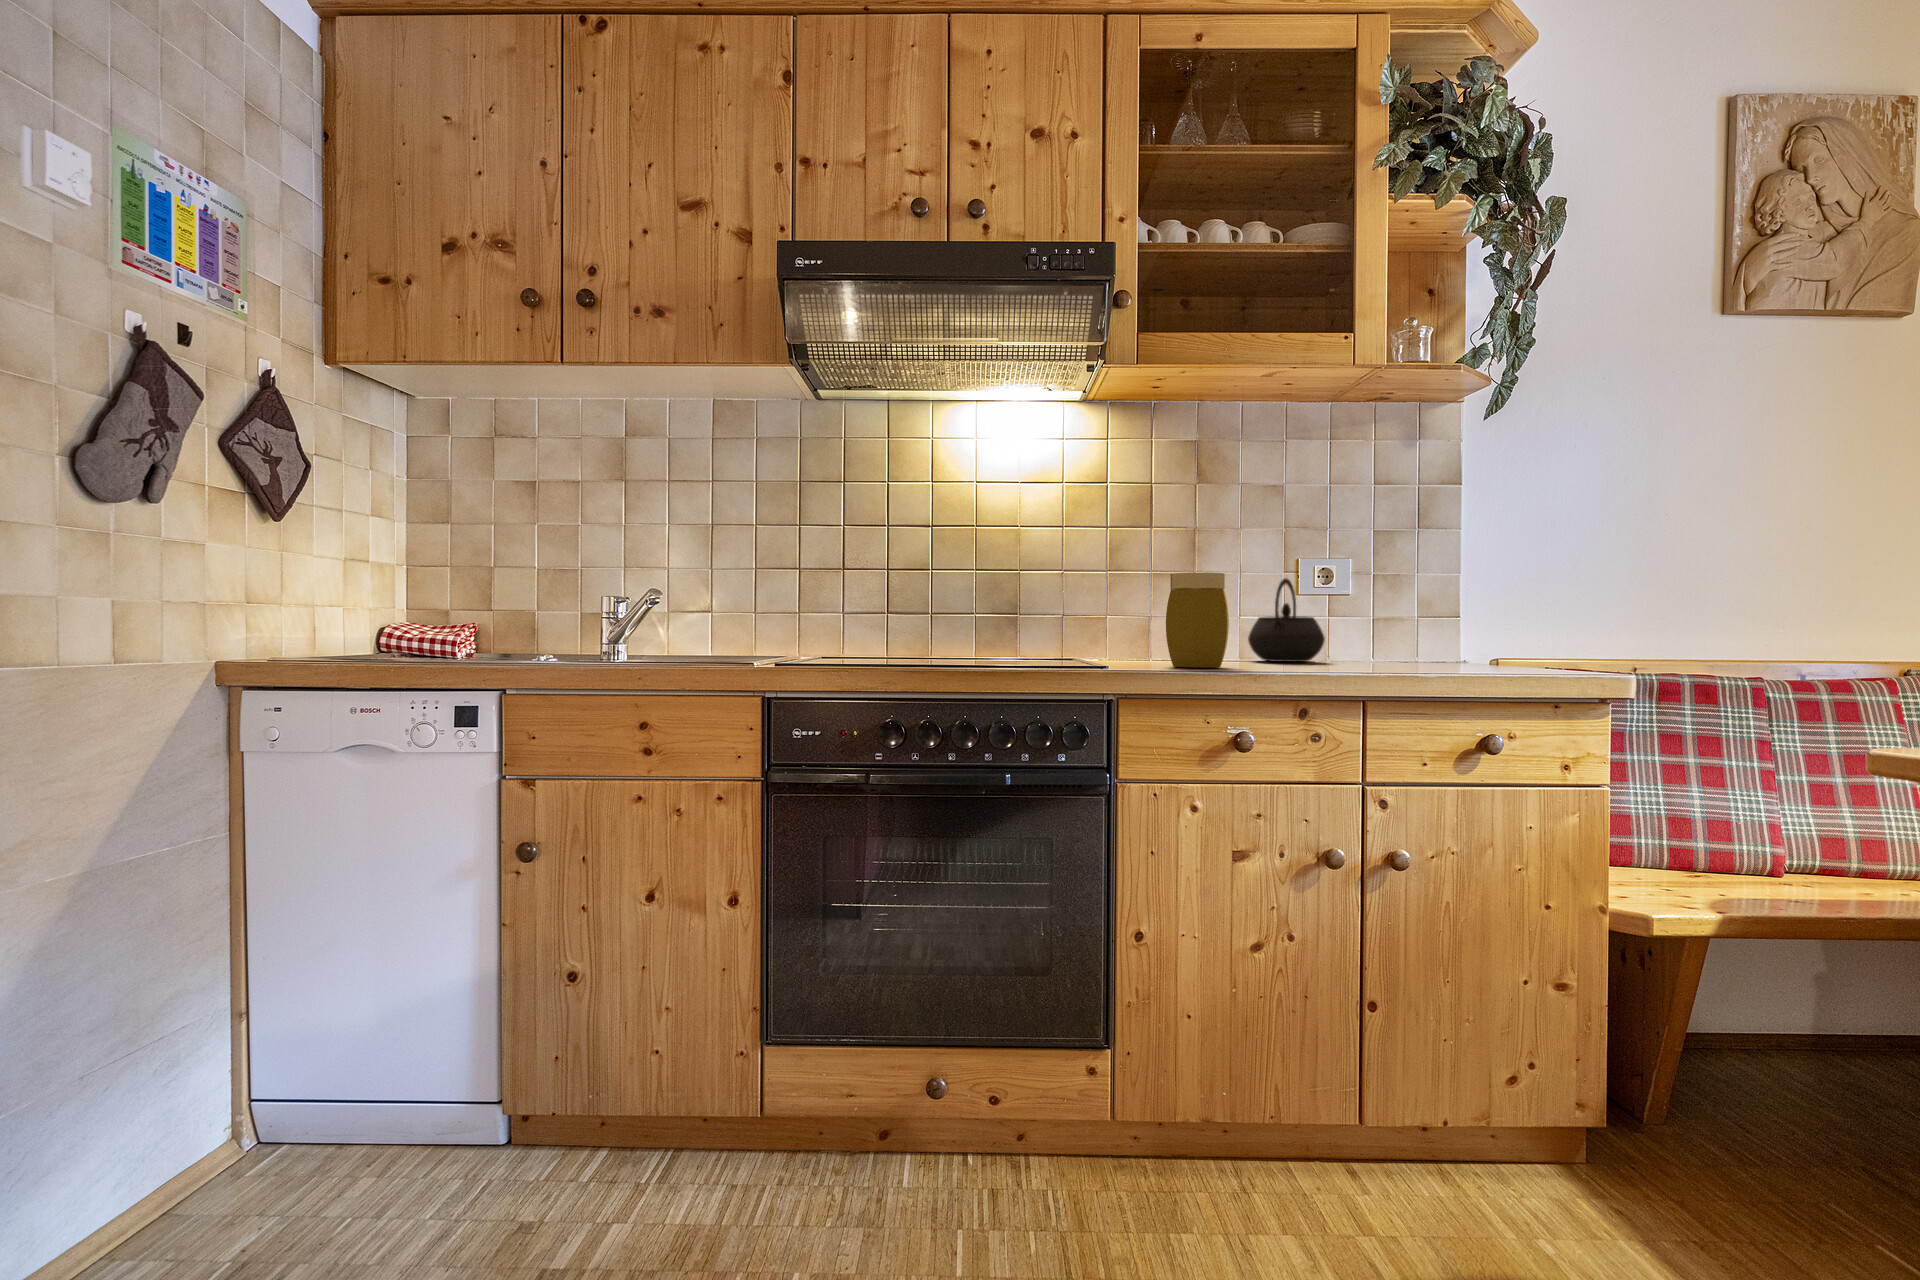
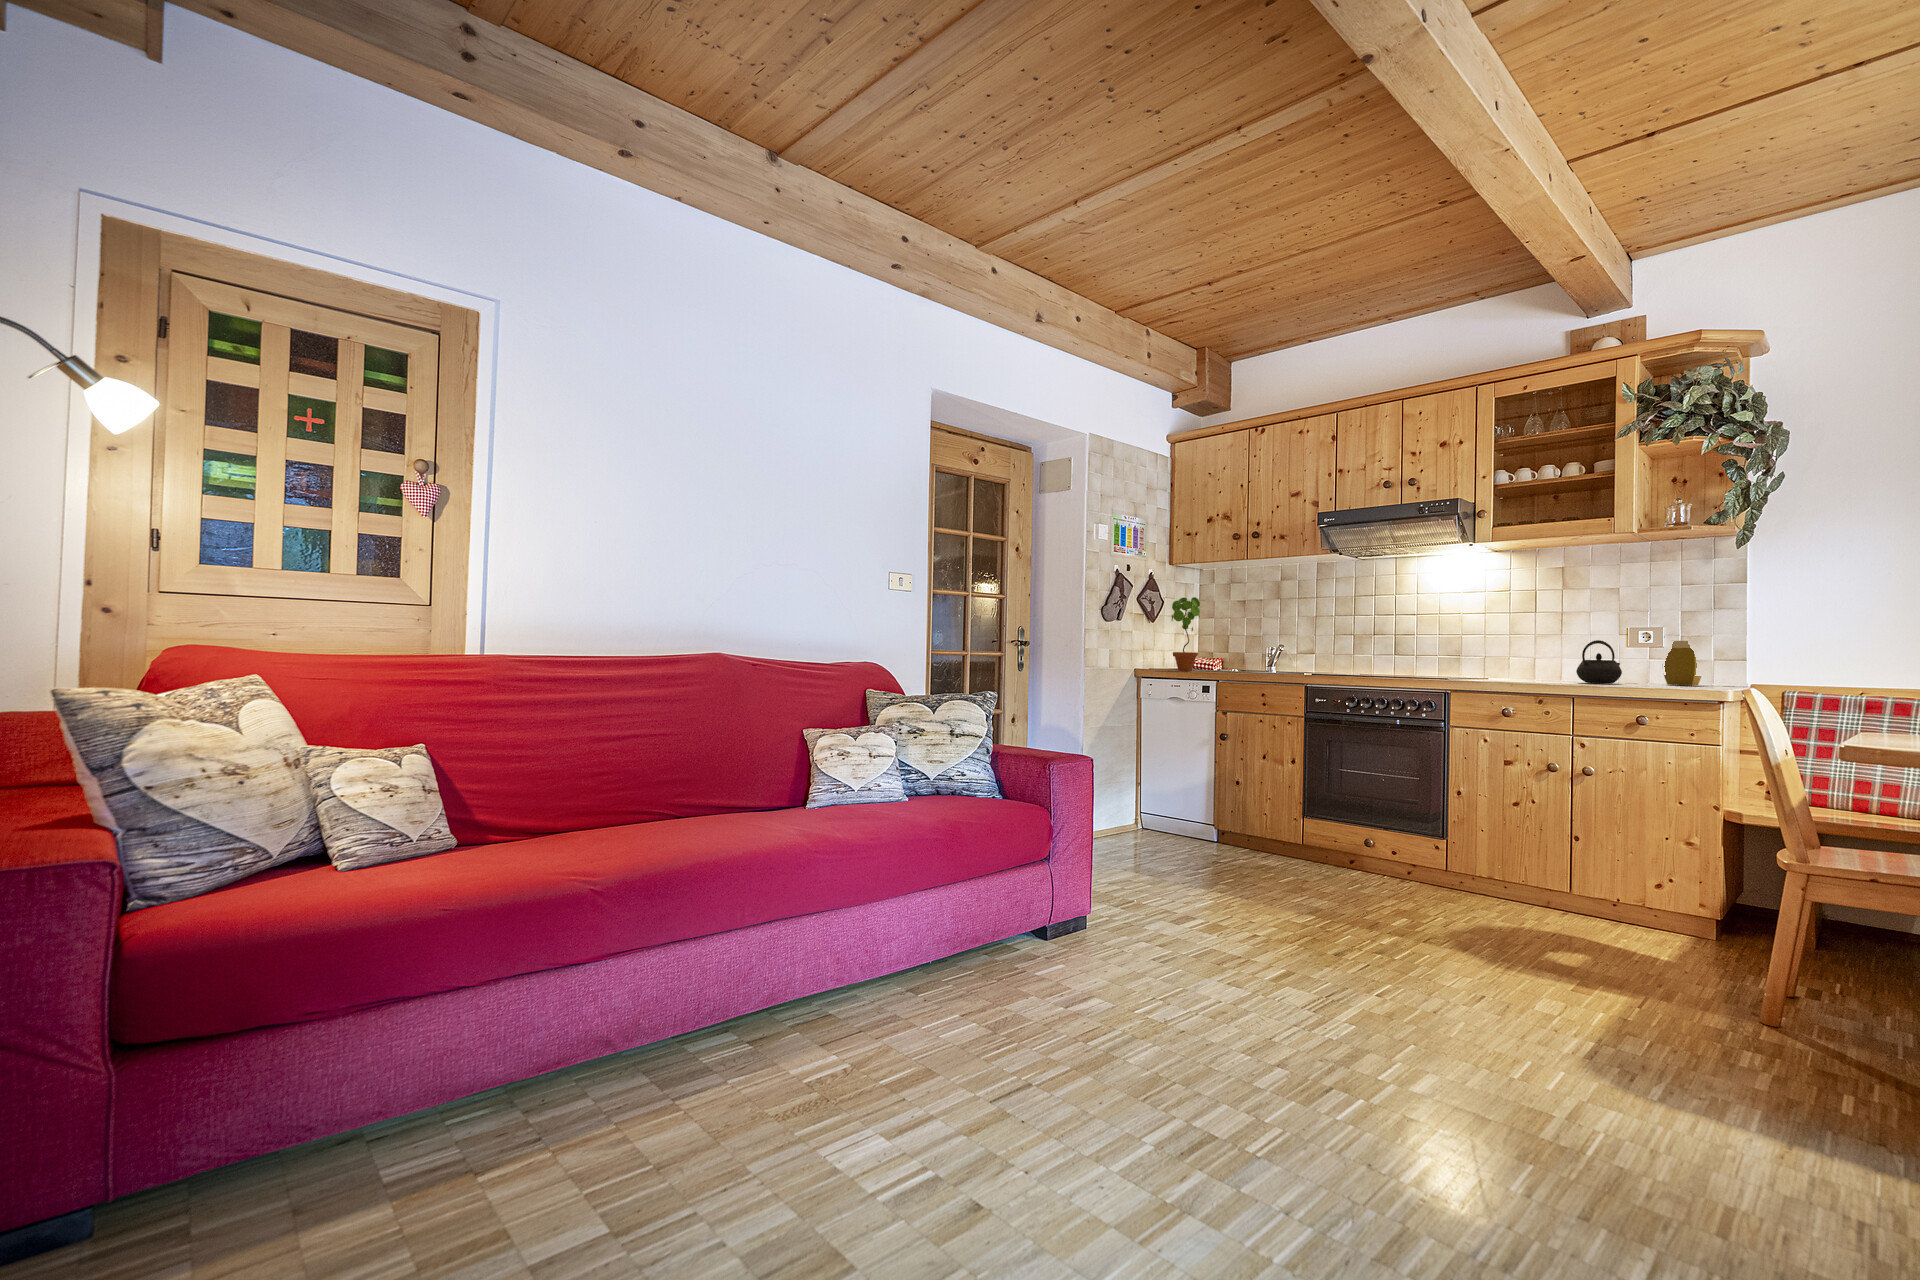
potted plant: none [341,457,426,658] -> present [1172,597,1200,671]
jar: present [1166,573,1229,667] -> present [1664,641,1701,685]

